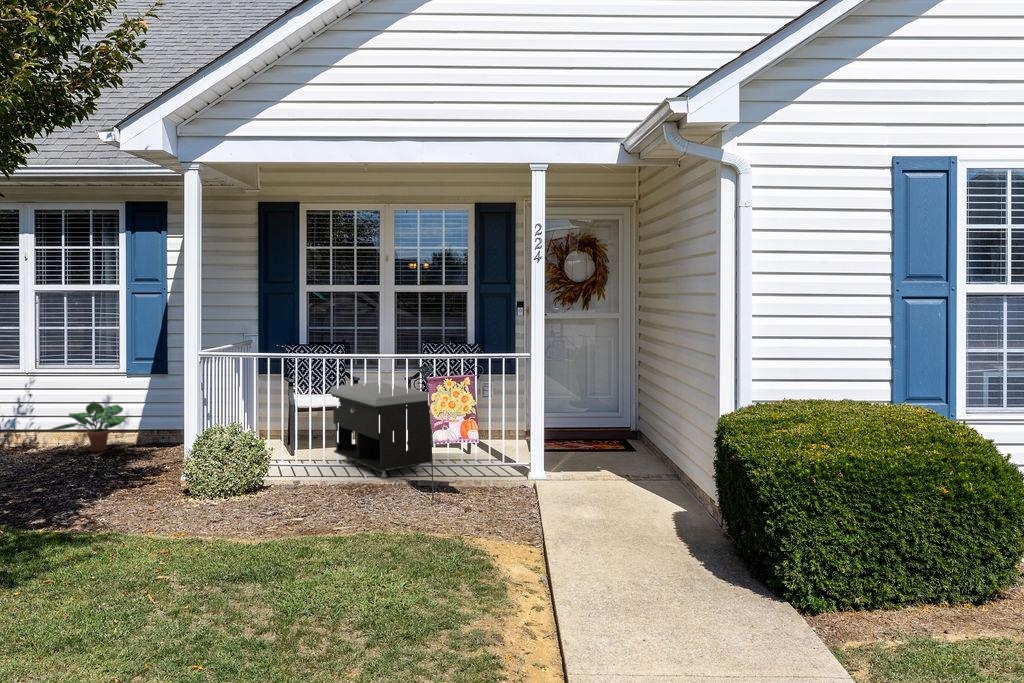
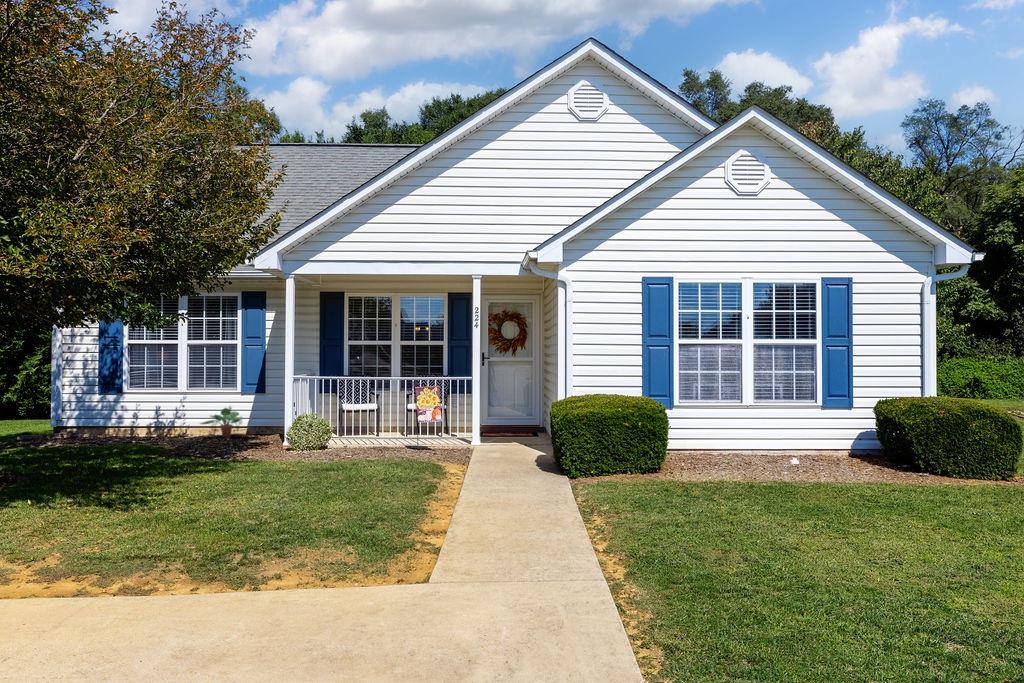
storage bench: present [330,382,432,477] -> none [362,396,419,445]

